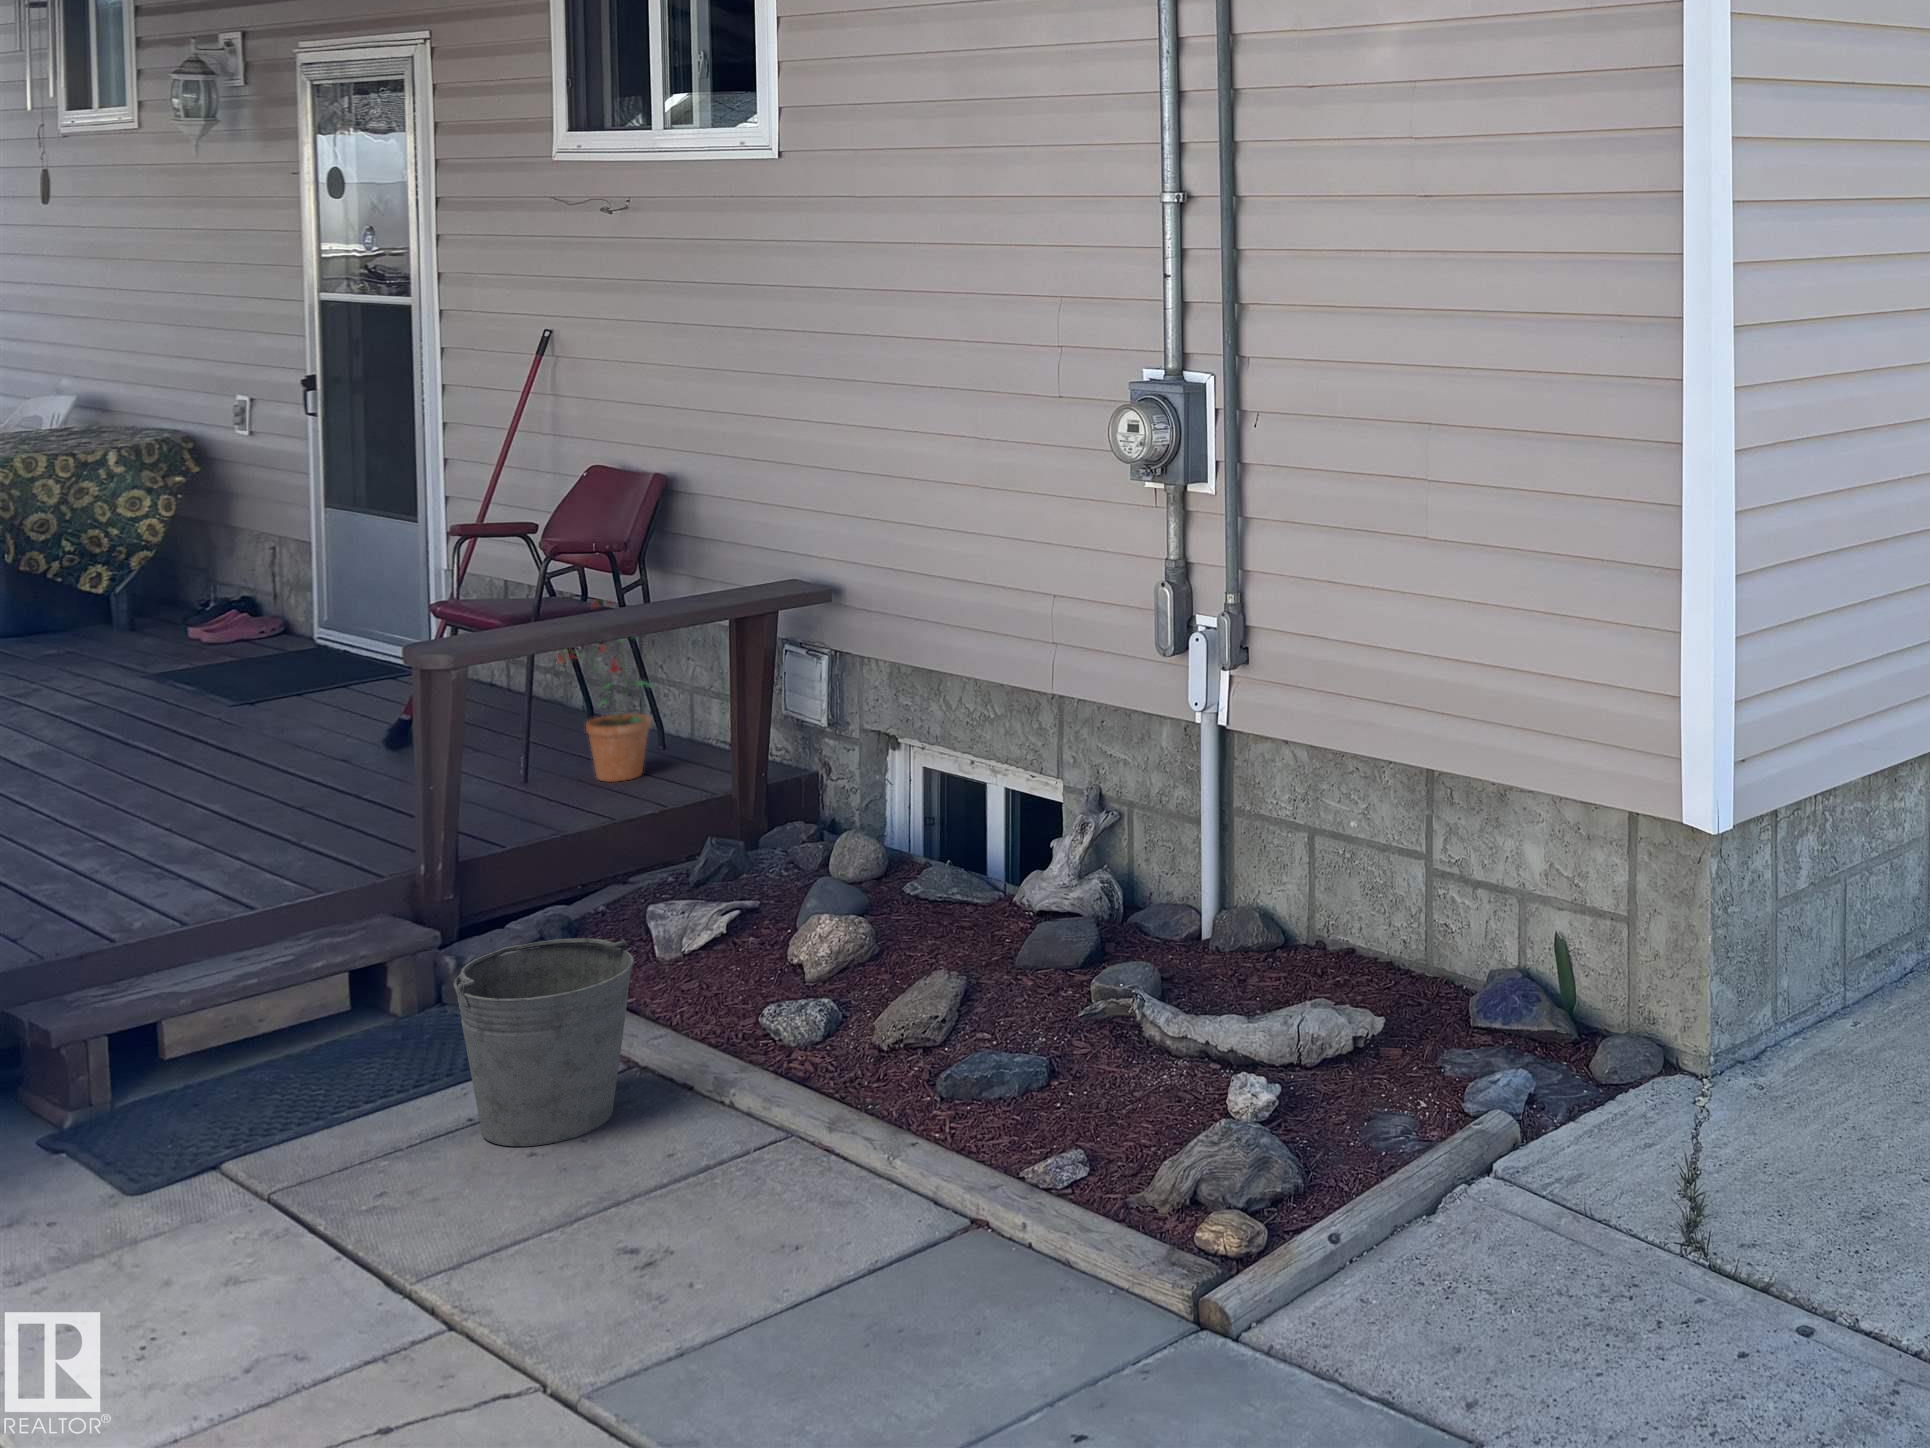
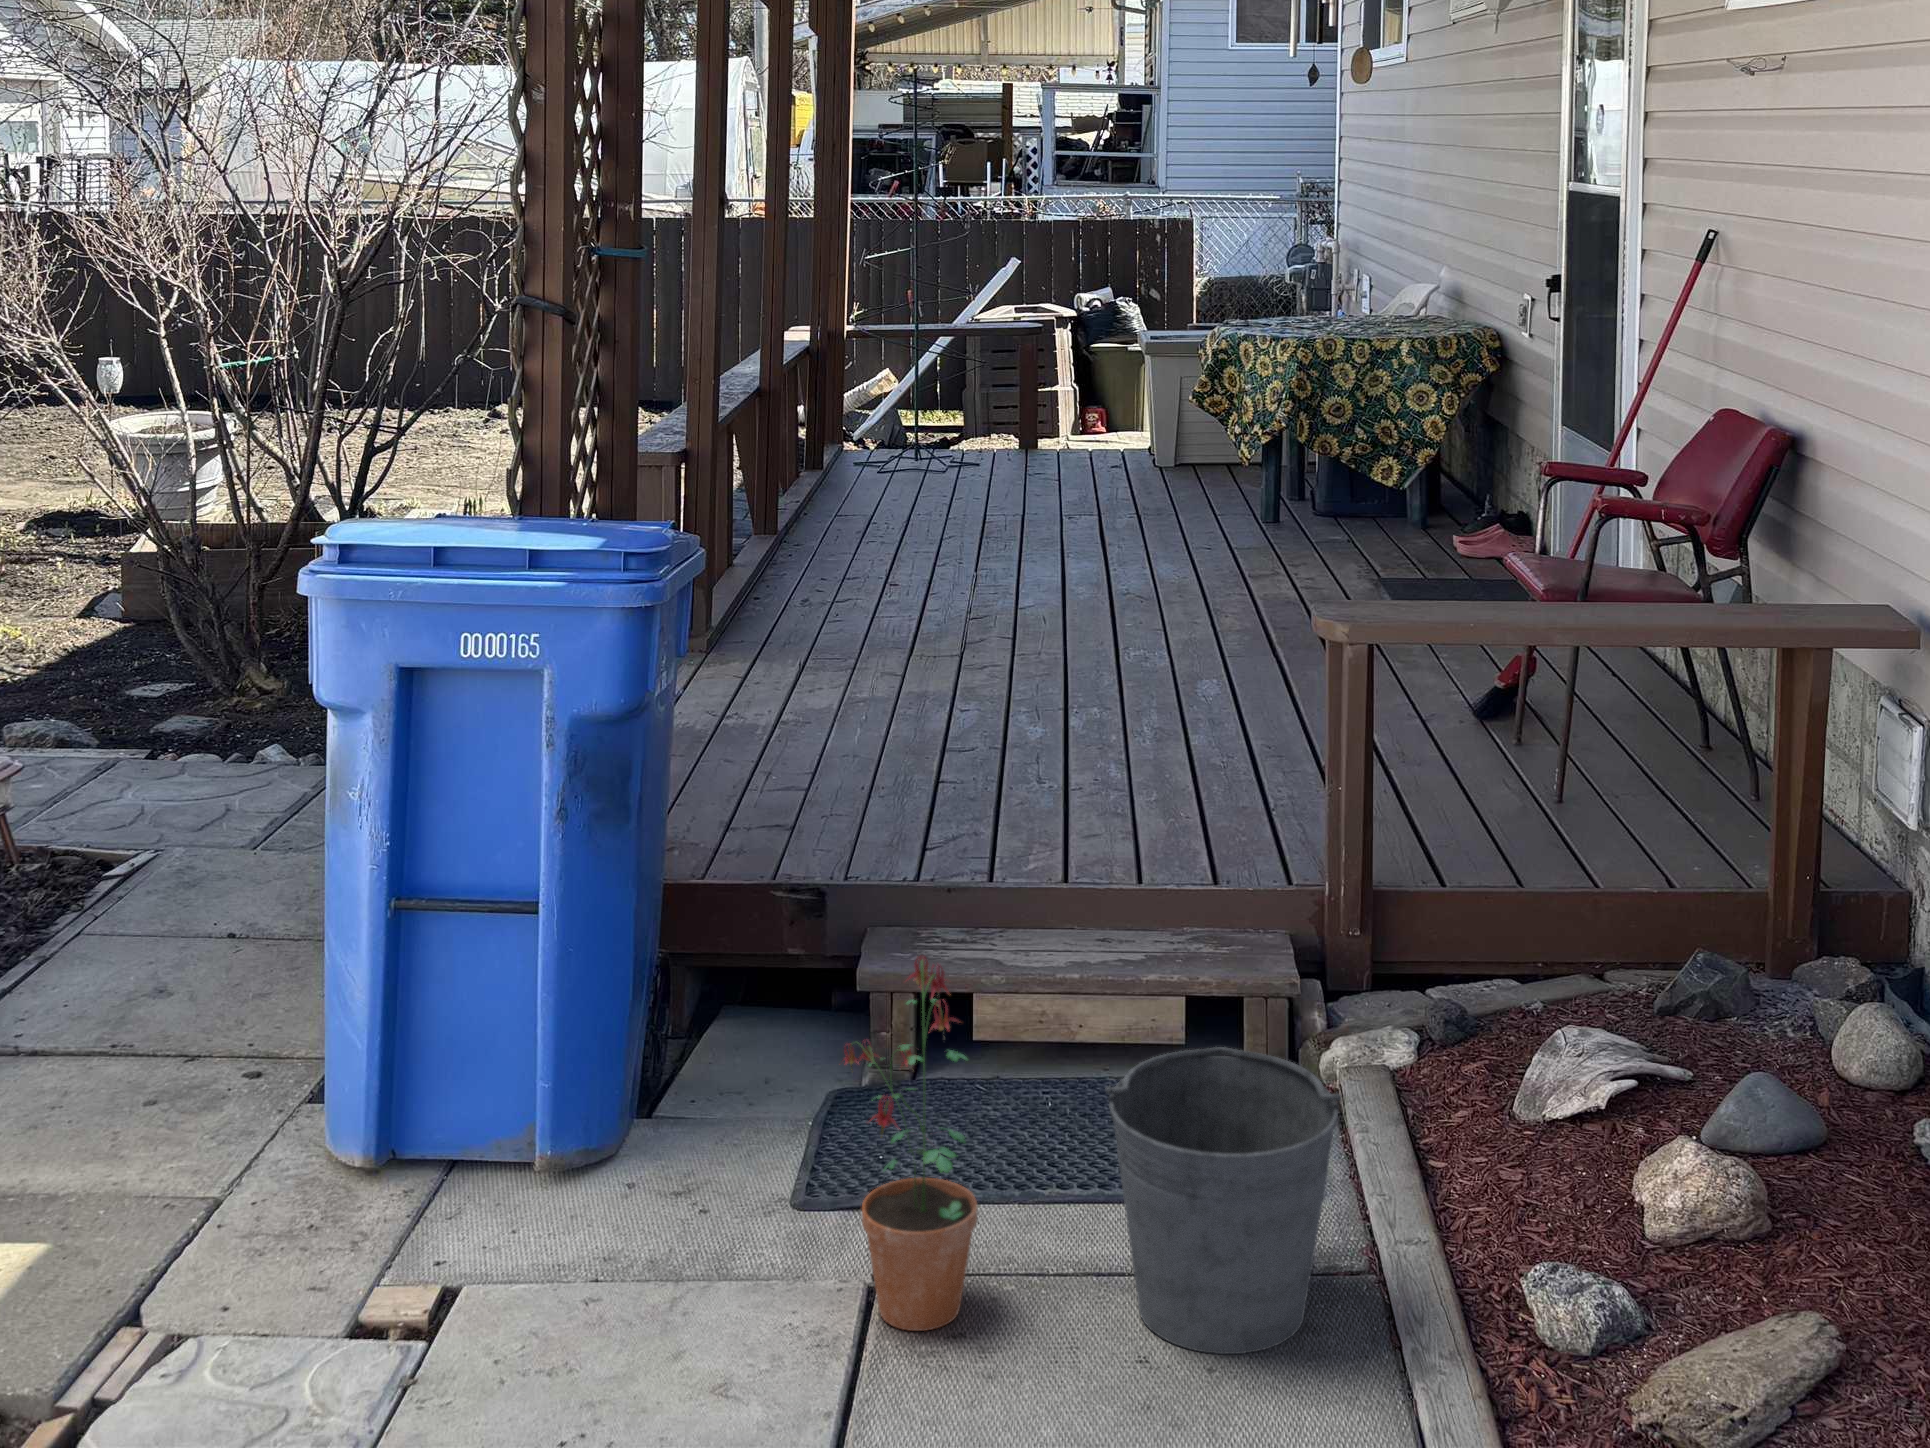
potted plant: present [558,599,652,782] -> present [844,956,977,1331]

